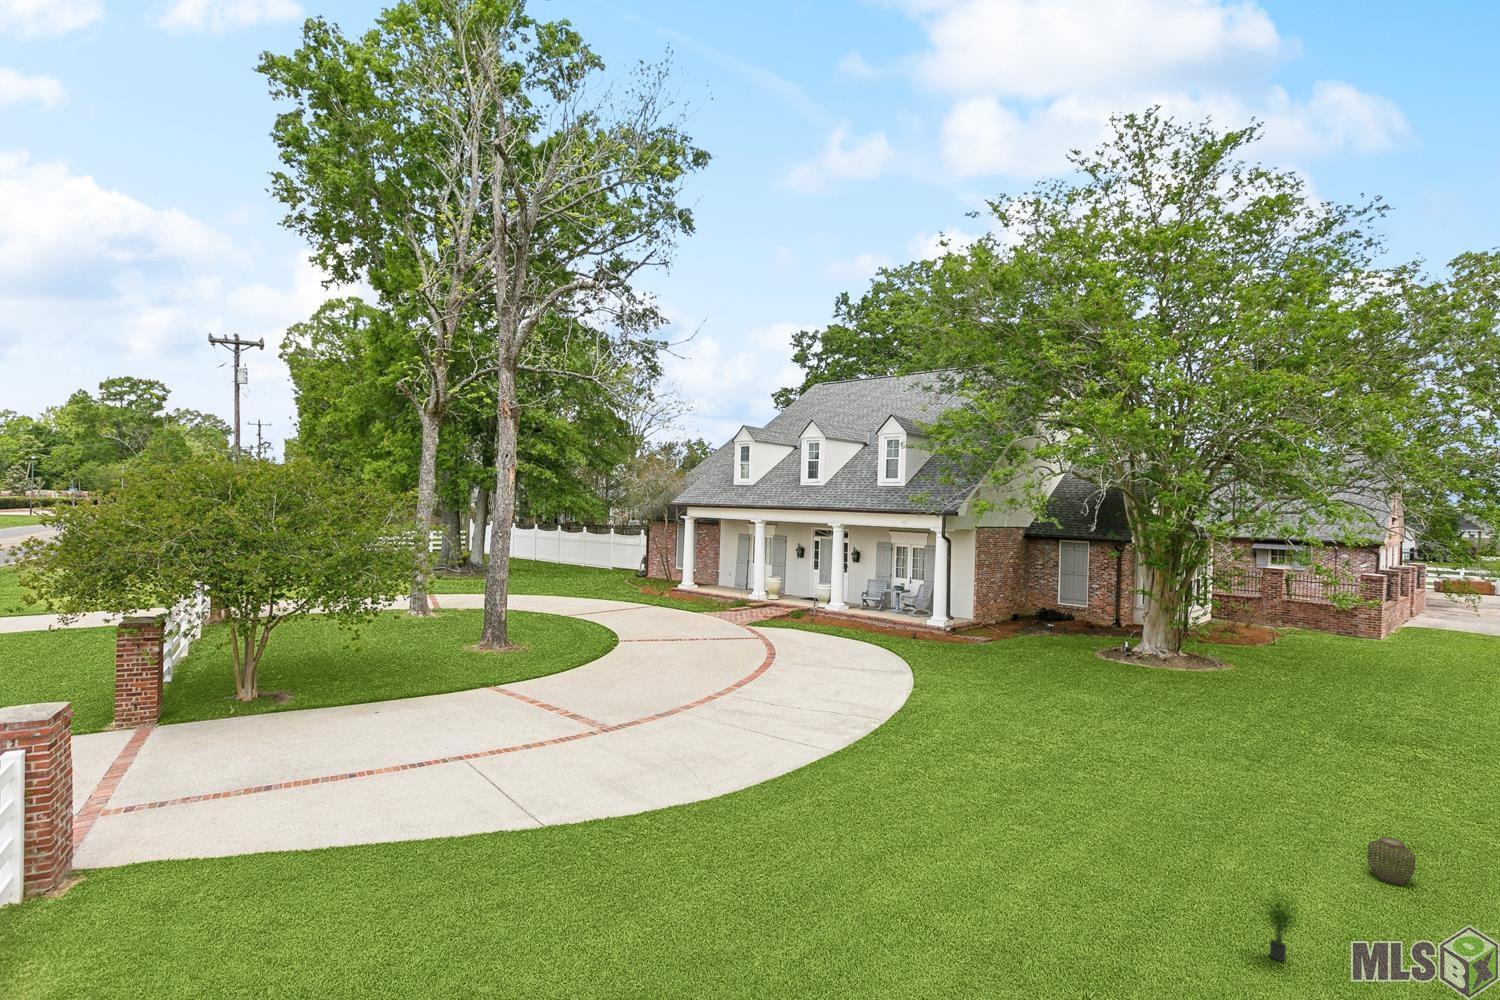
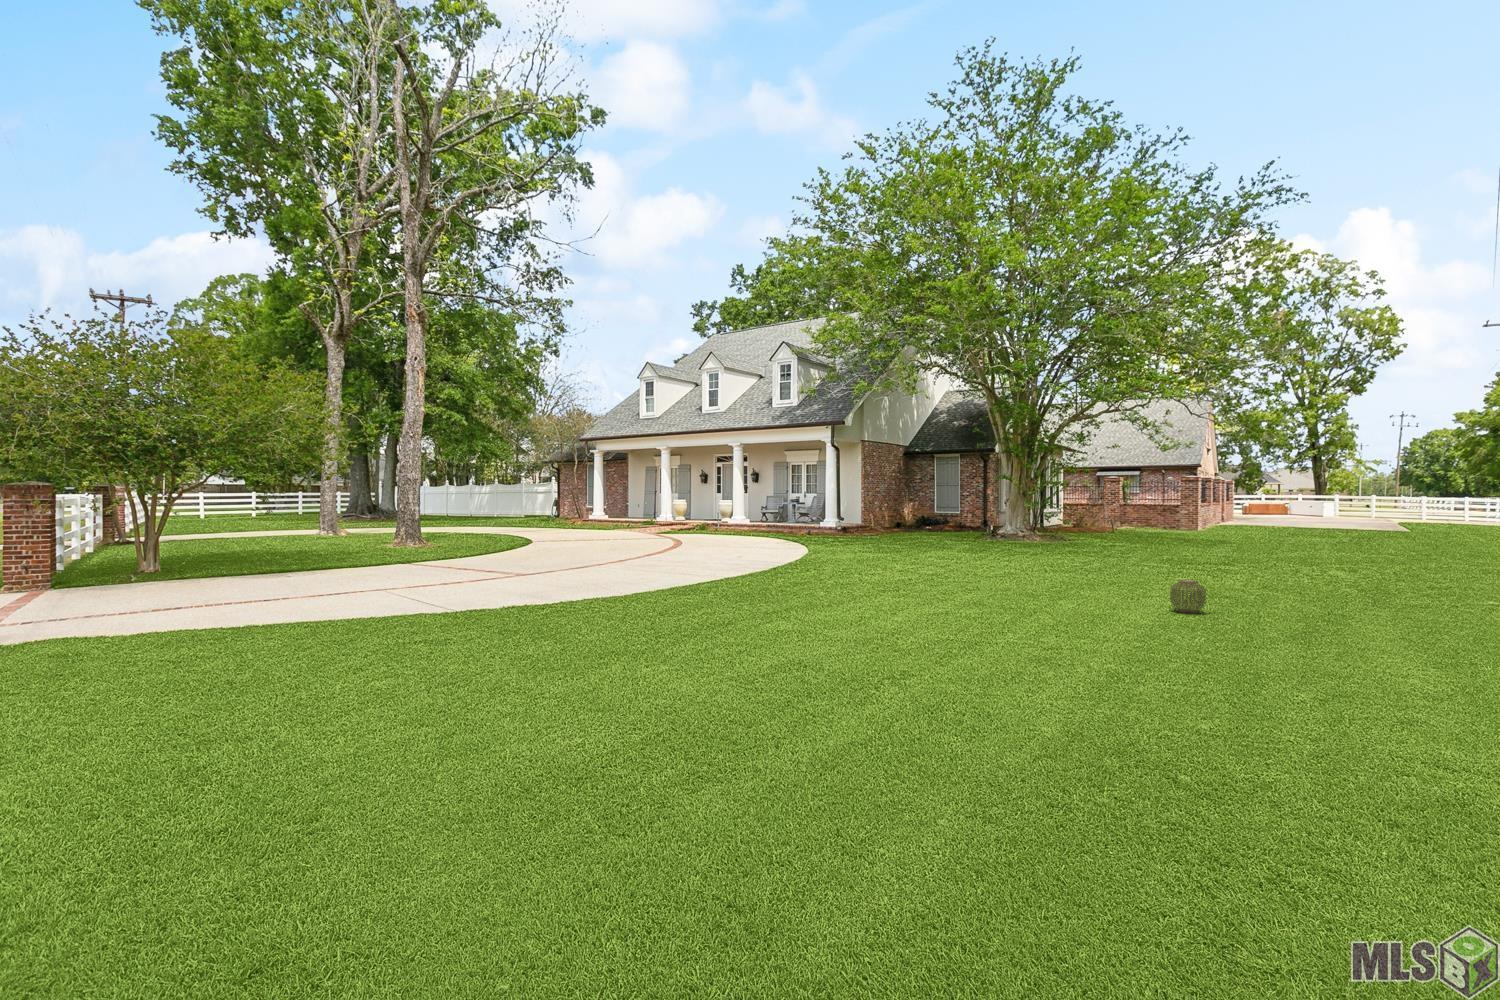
potted plant: present [1257,890,1299,961] -> none [1069,587,1115,645]

